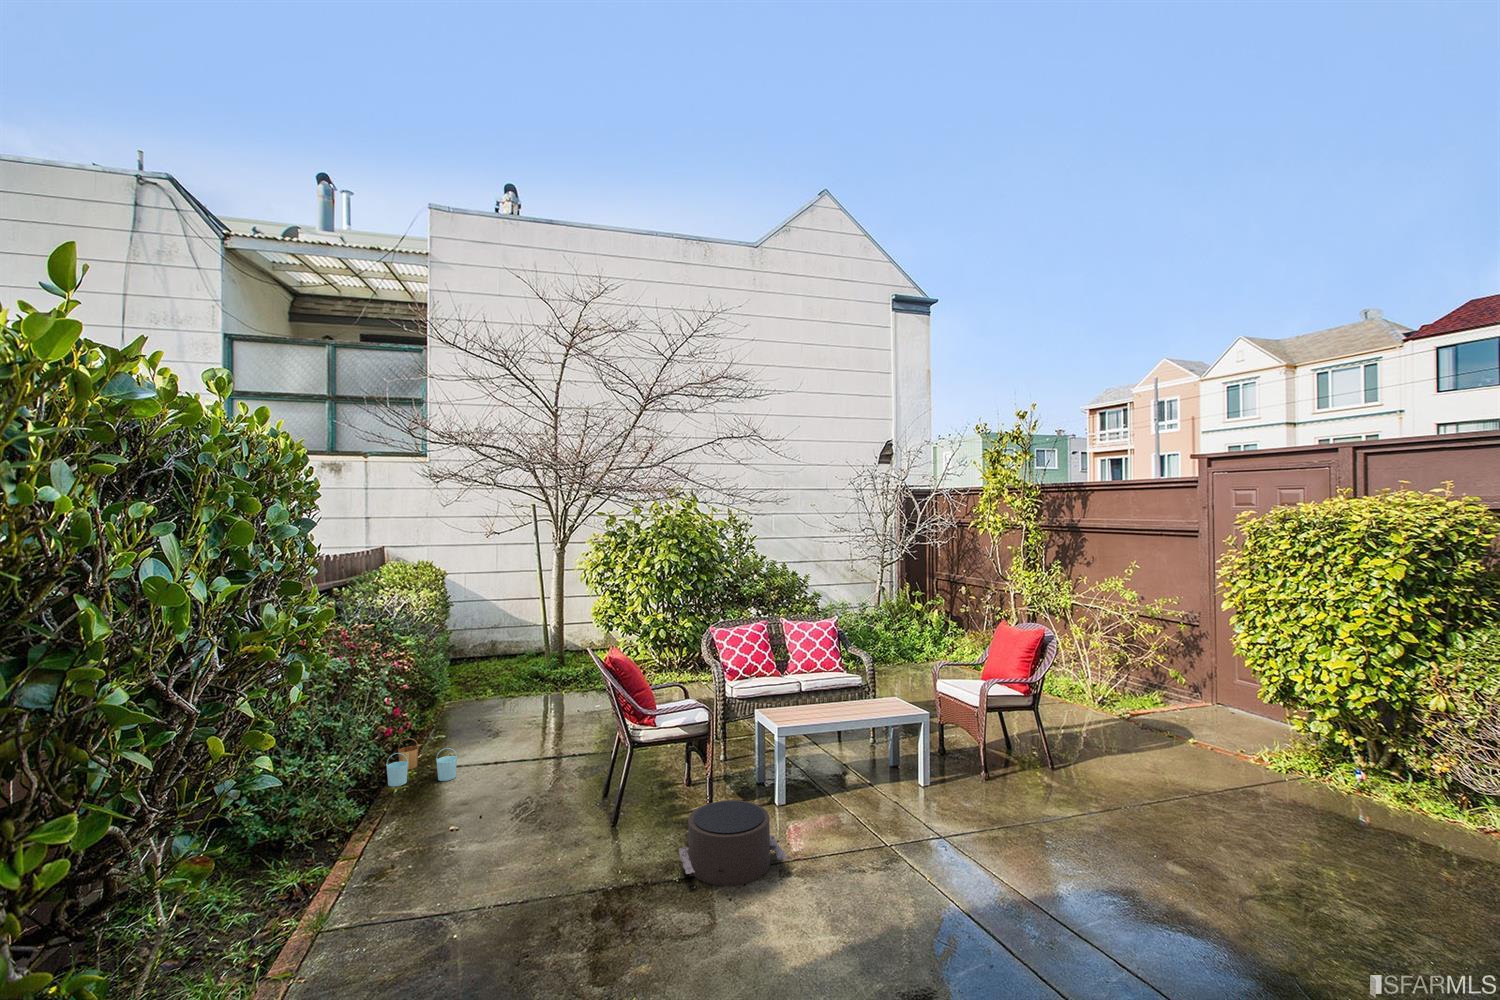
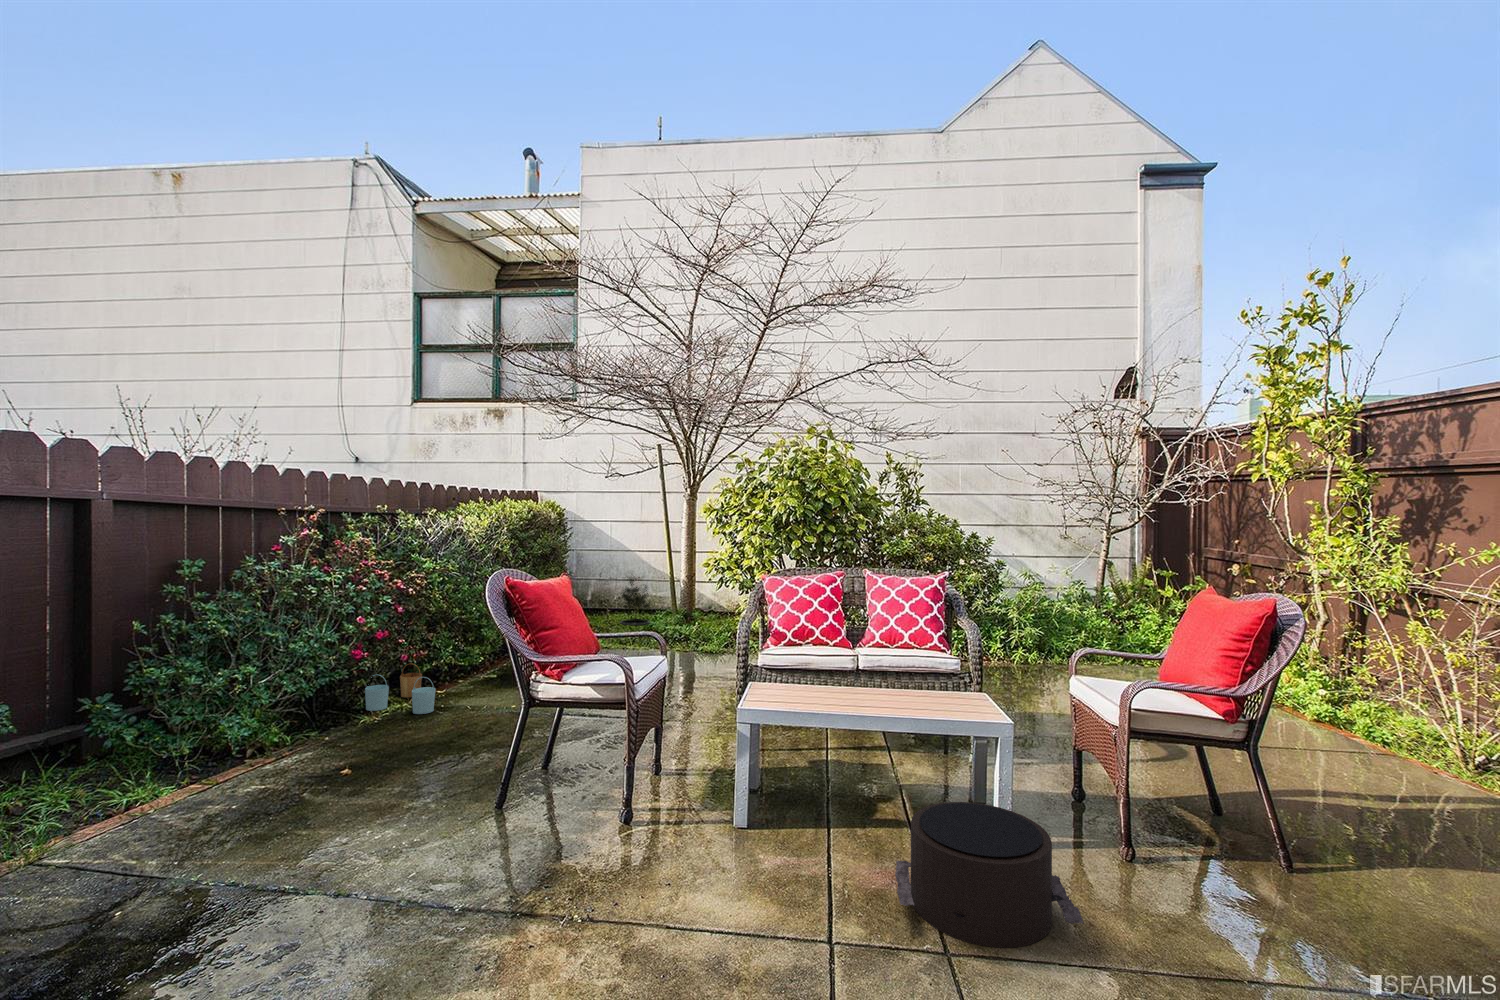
potted tree: none [490,619,522,671] -> present [620,577,651,625]
pouf: present [679,800,787,886] -> present [895,802,1083,948]

